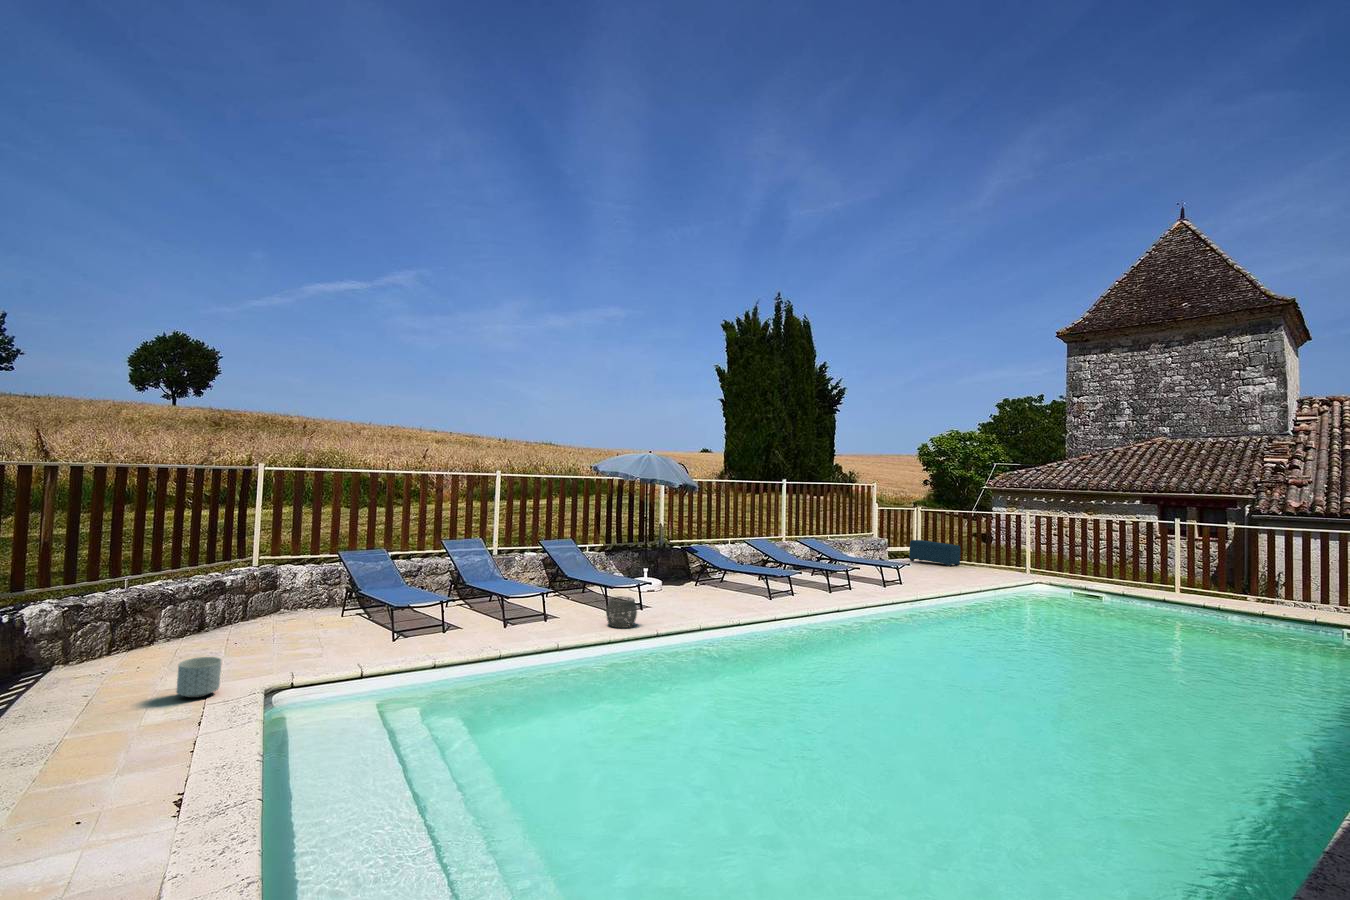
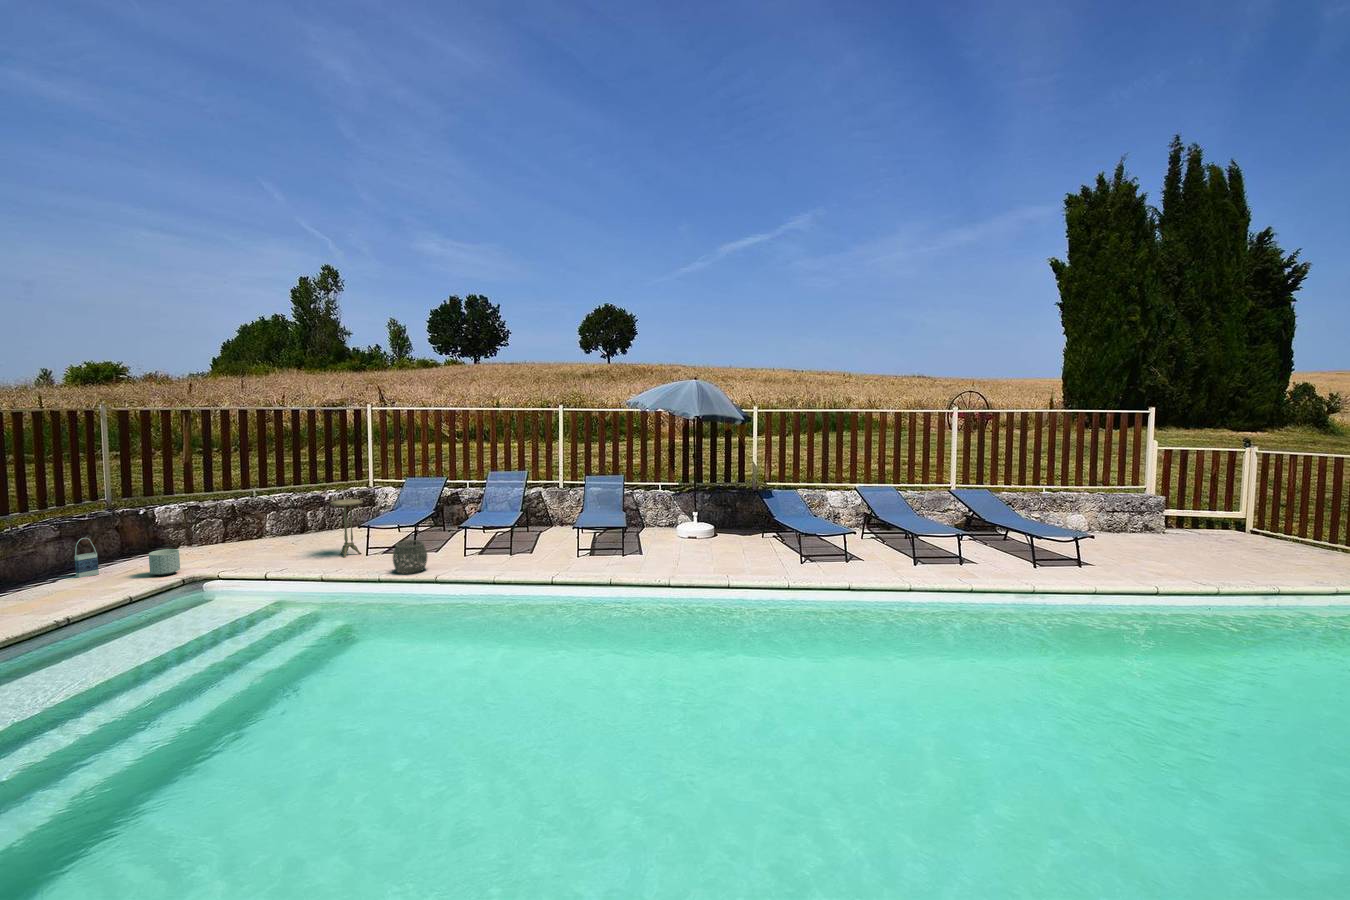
bench: present [909,540,961,567] -> none [1223,502,1322,552]
side table: none [360,573,400,647] -> present [330,499,363,558]
woven basket: present [606,596,637,628] -> present [393,540,427,574]
bag: none [33,657,70,725] -> present [75,538,99,578]

